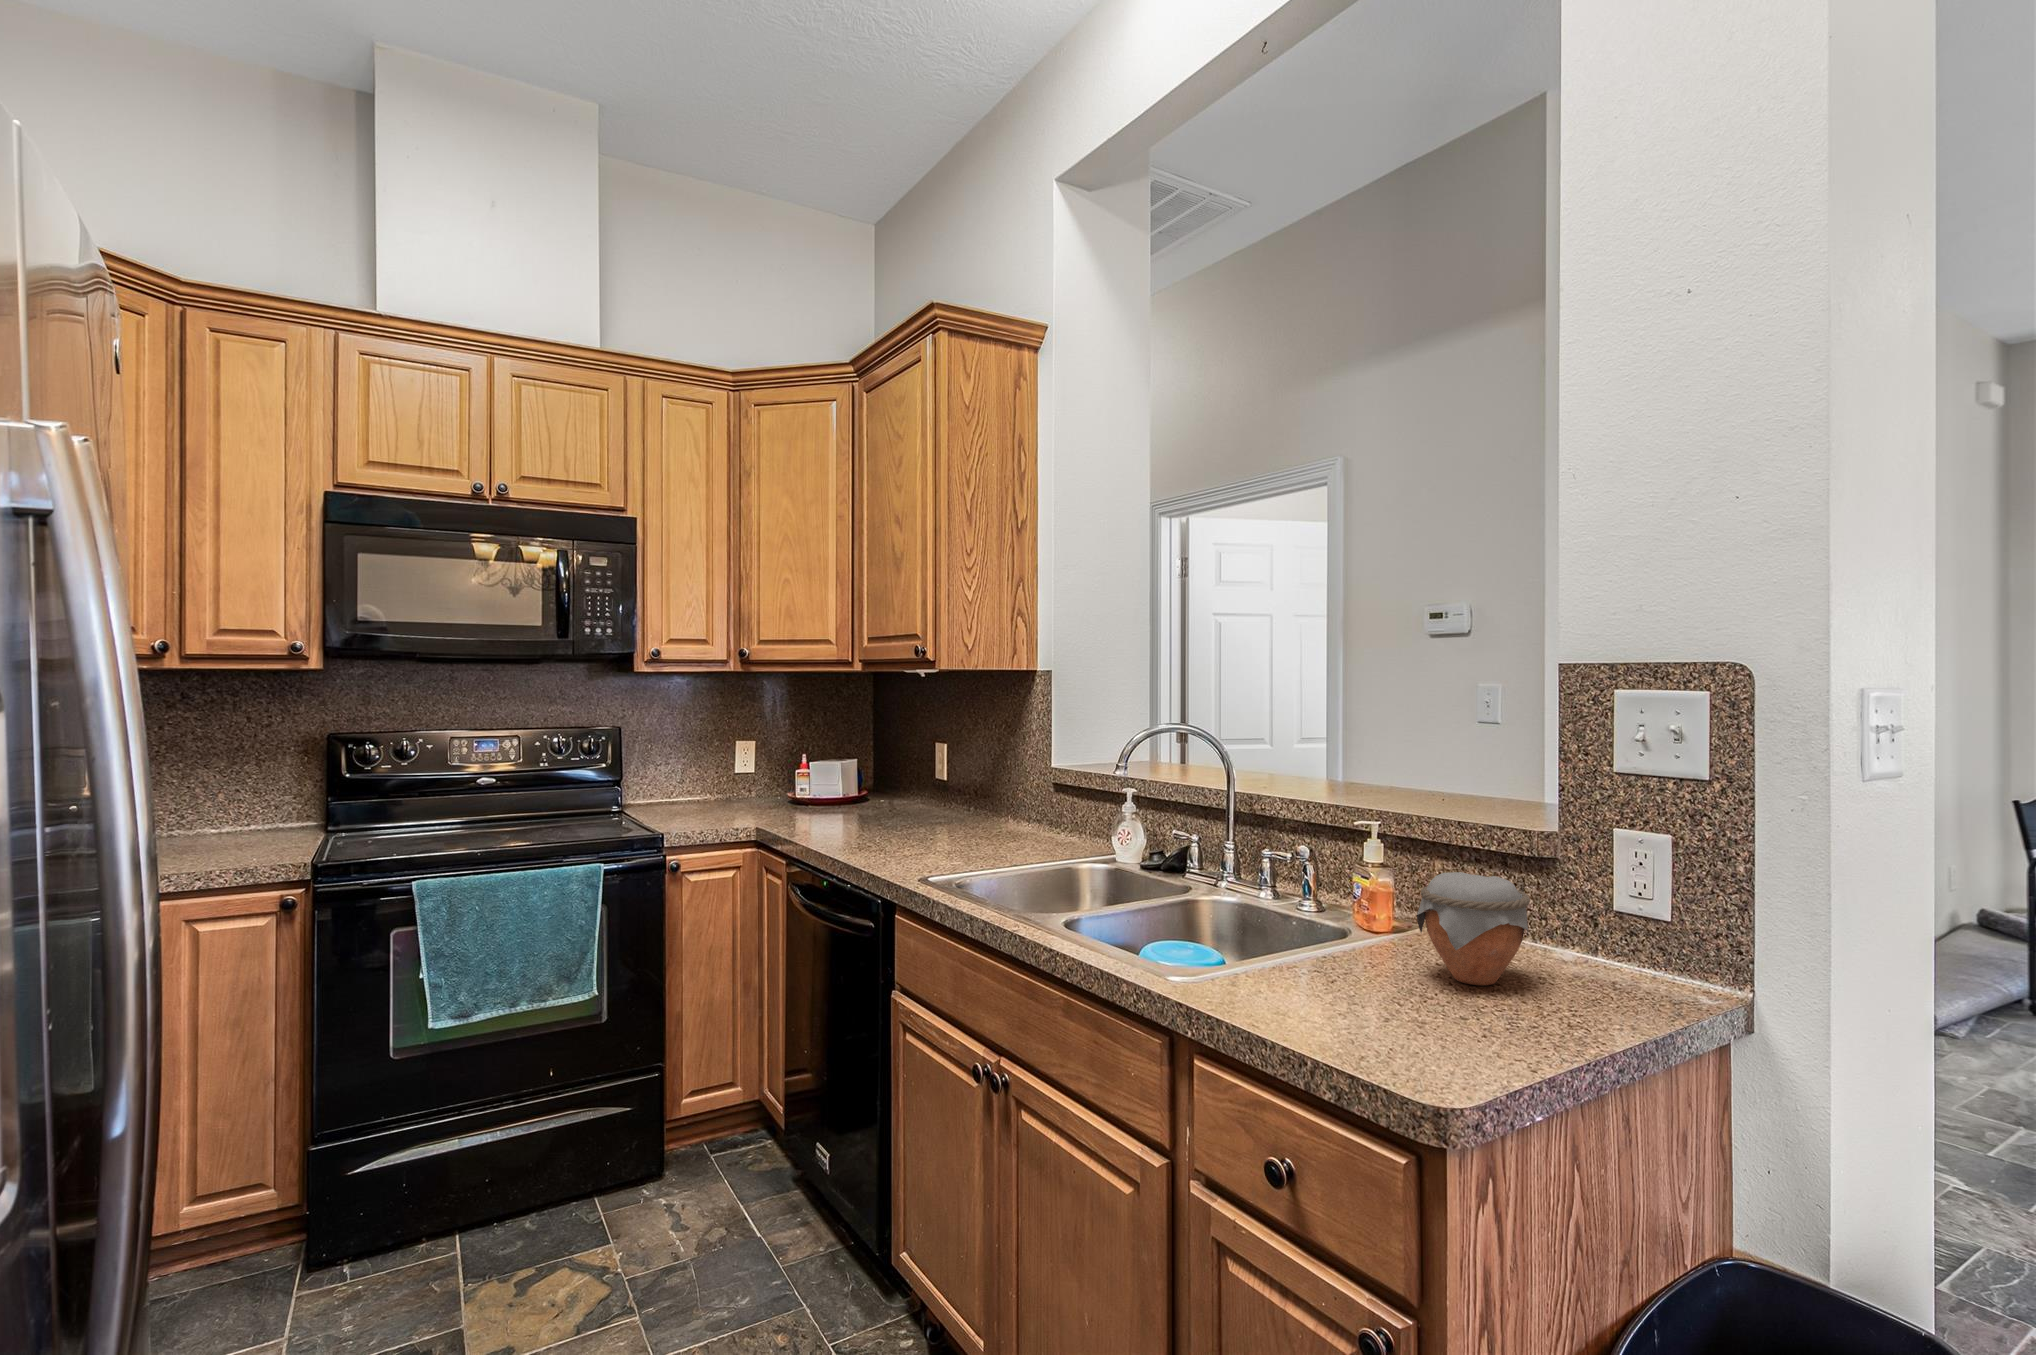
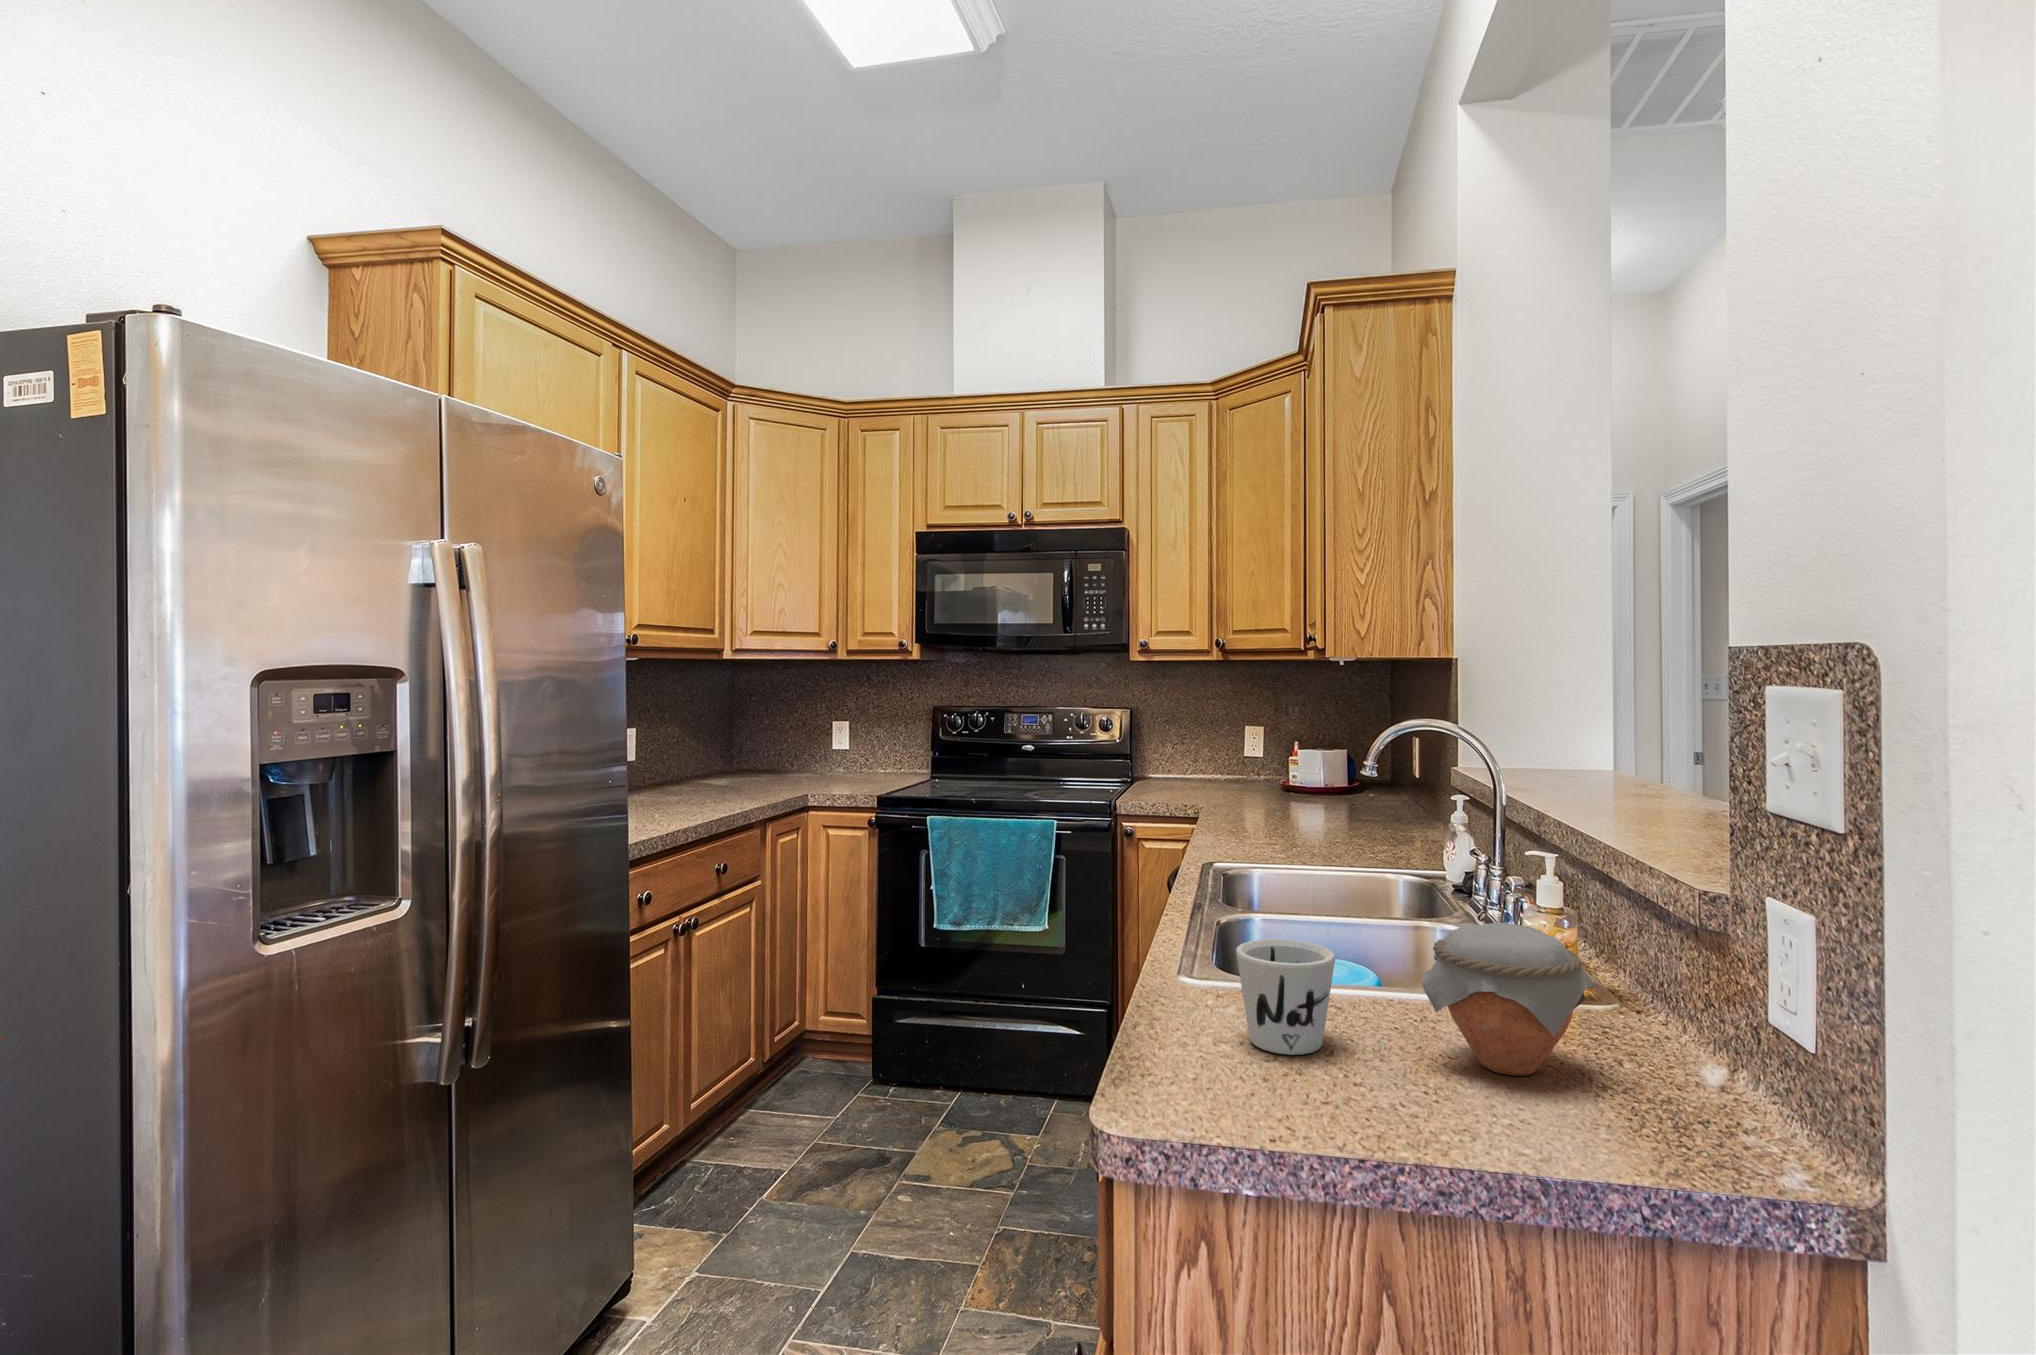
mug: none [1278,917,1392,1018] -> present [1236,939,1335,1055]

